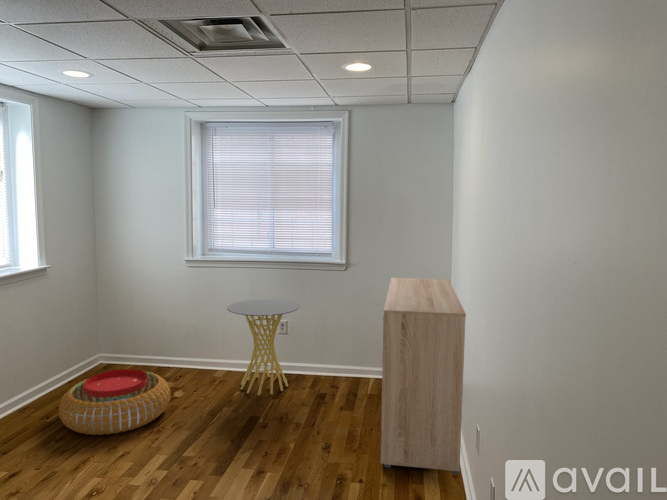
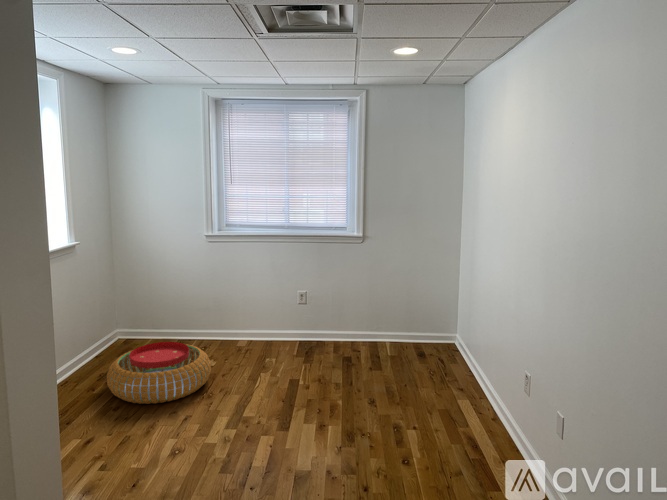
dresser: present [381,278,466,474] -> none [407,249,504,417]
side table: present [227,299,299,395] -> none [255,271,324,362]

